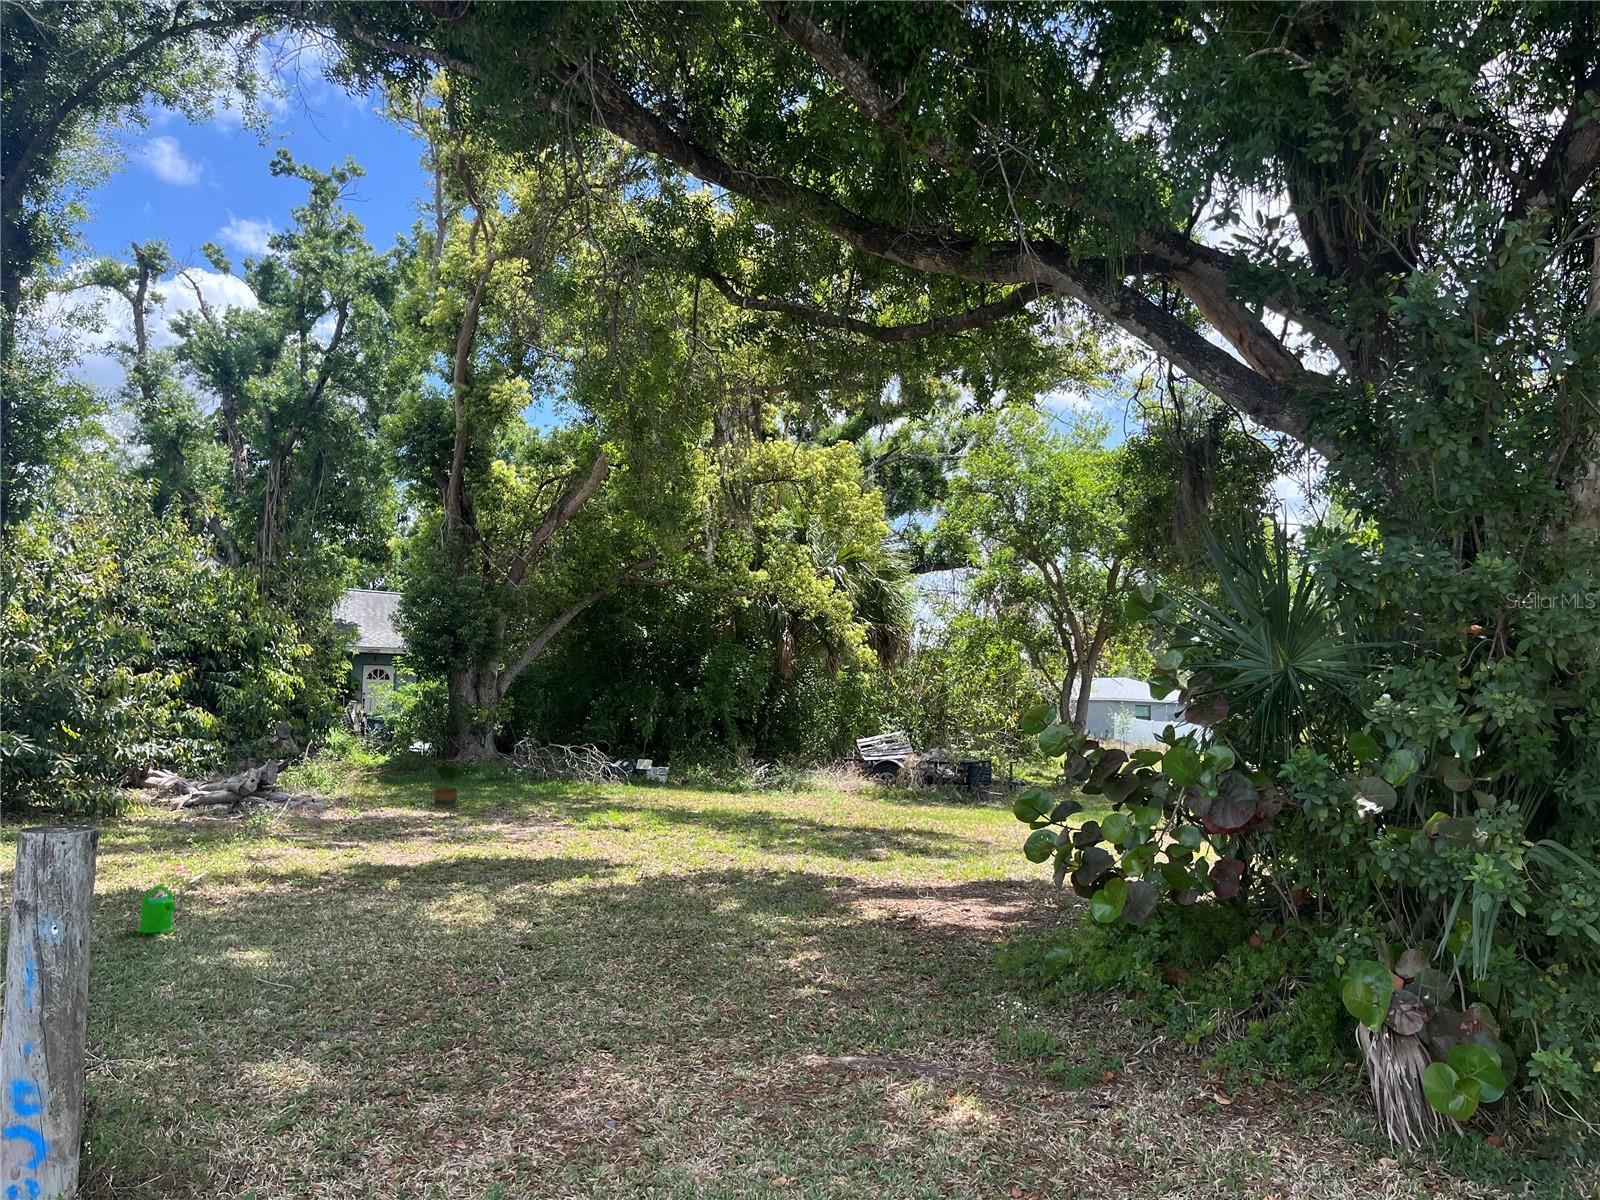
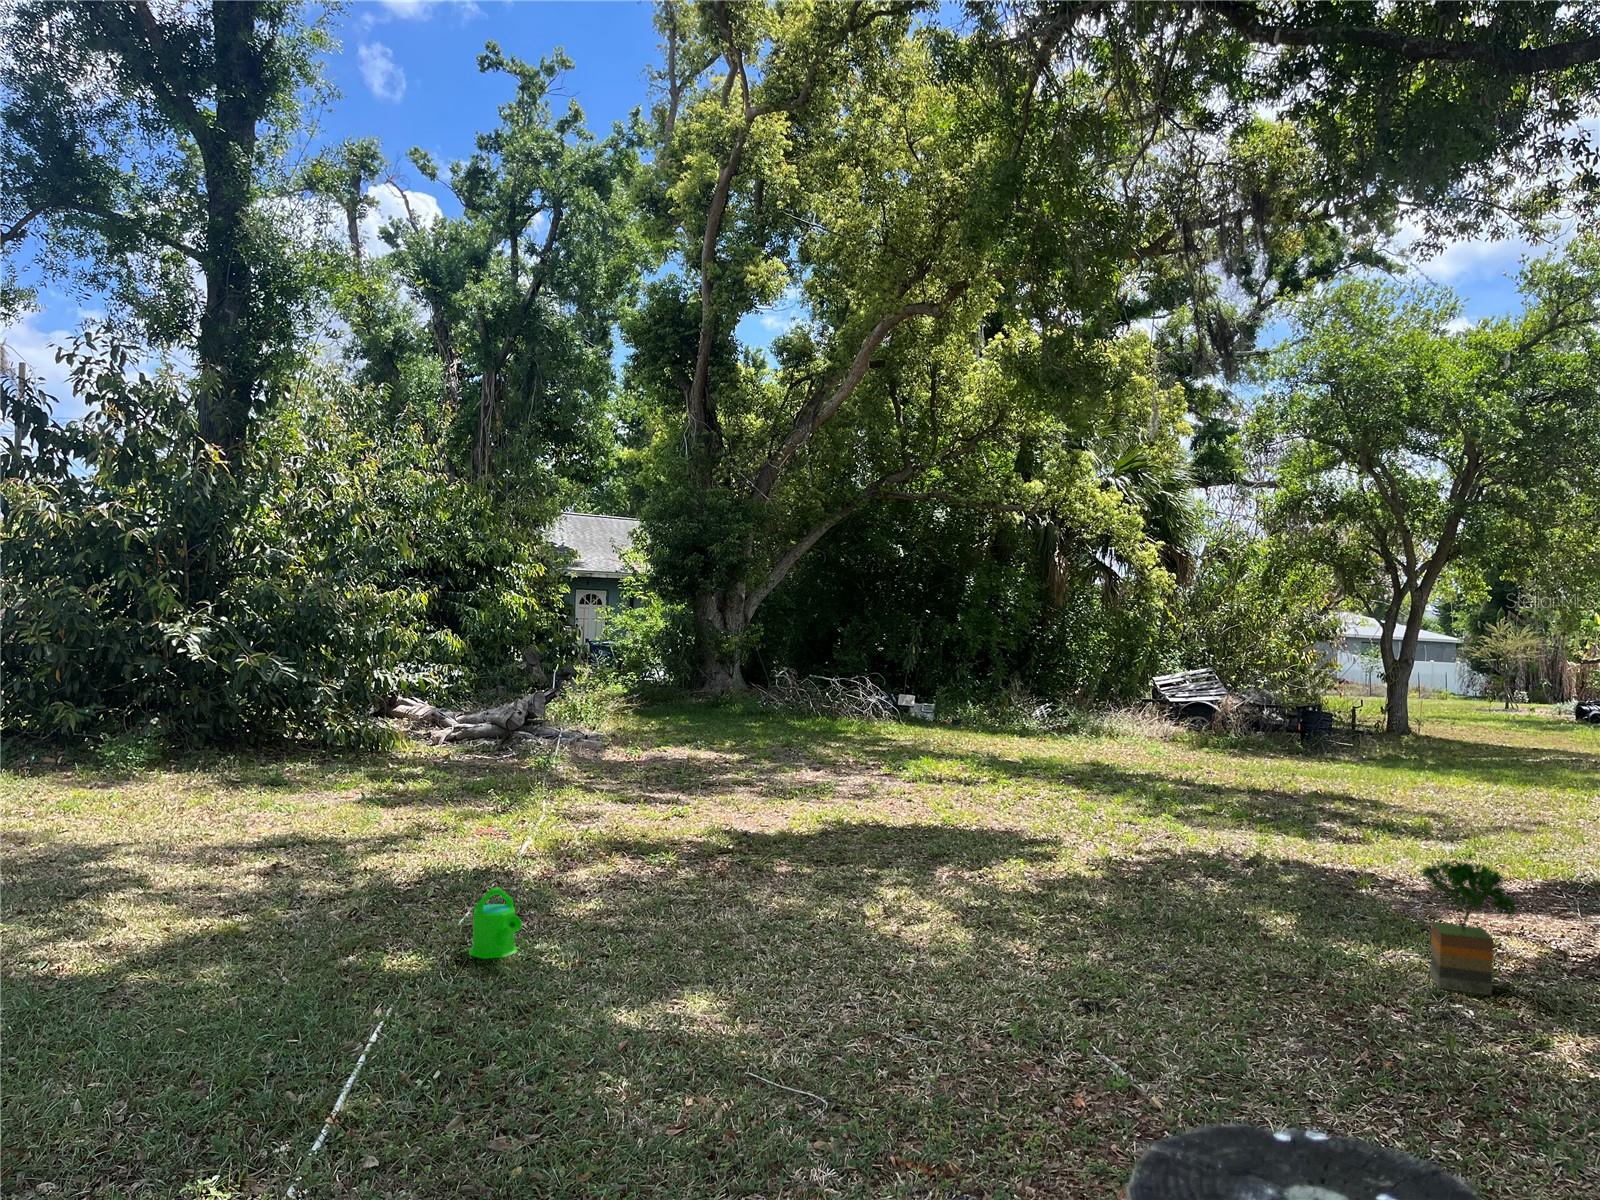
potted tree: present [434,765,462,808] -> present [1421,861,1517,995]

